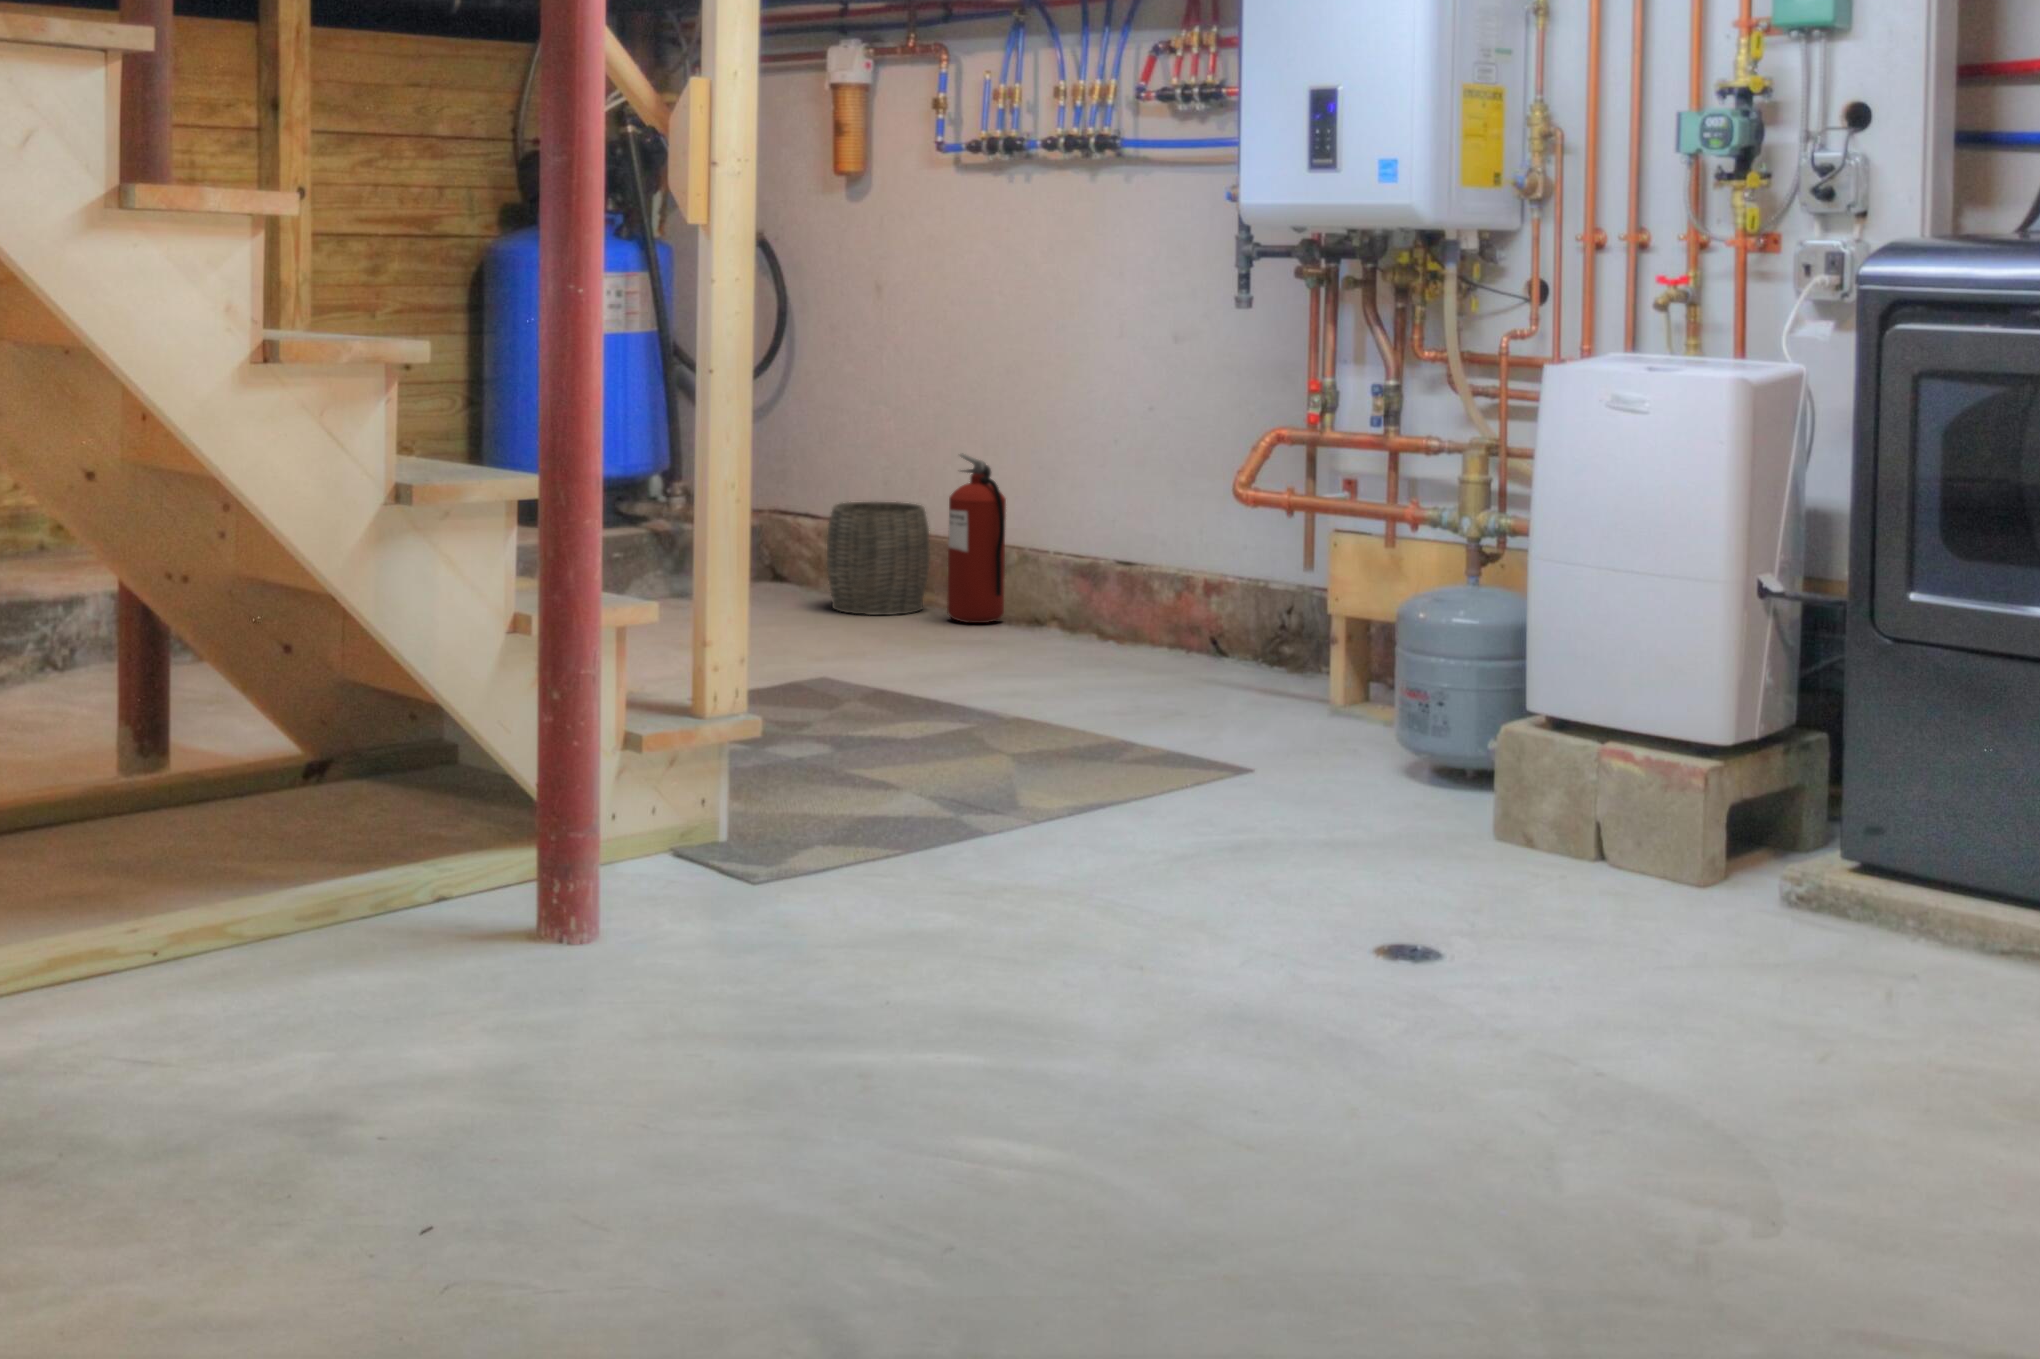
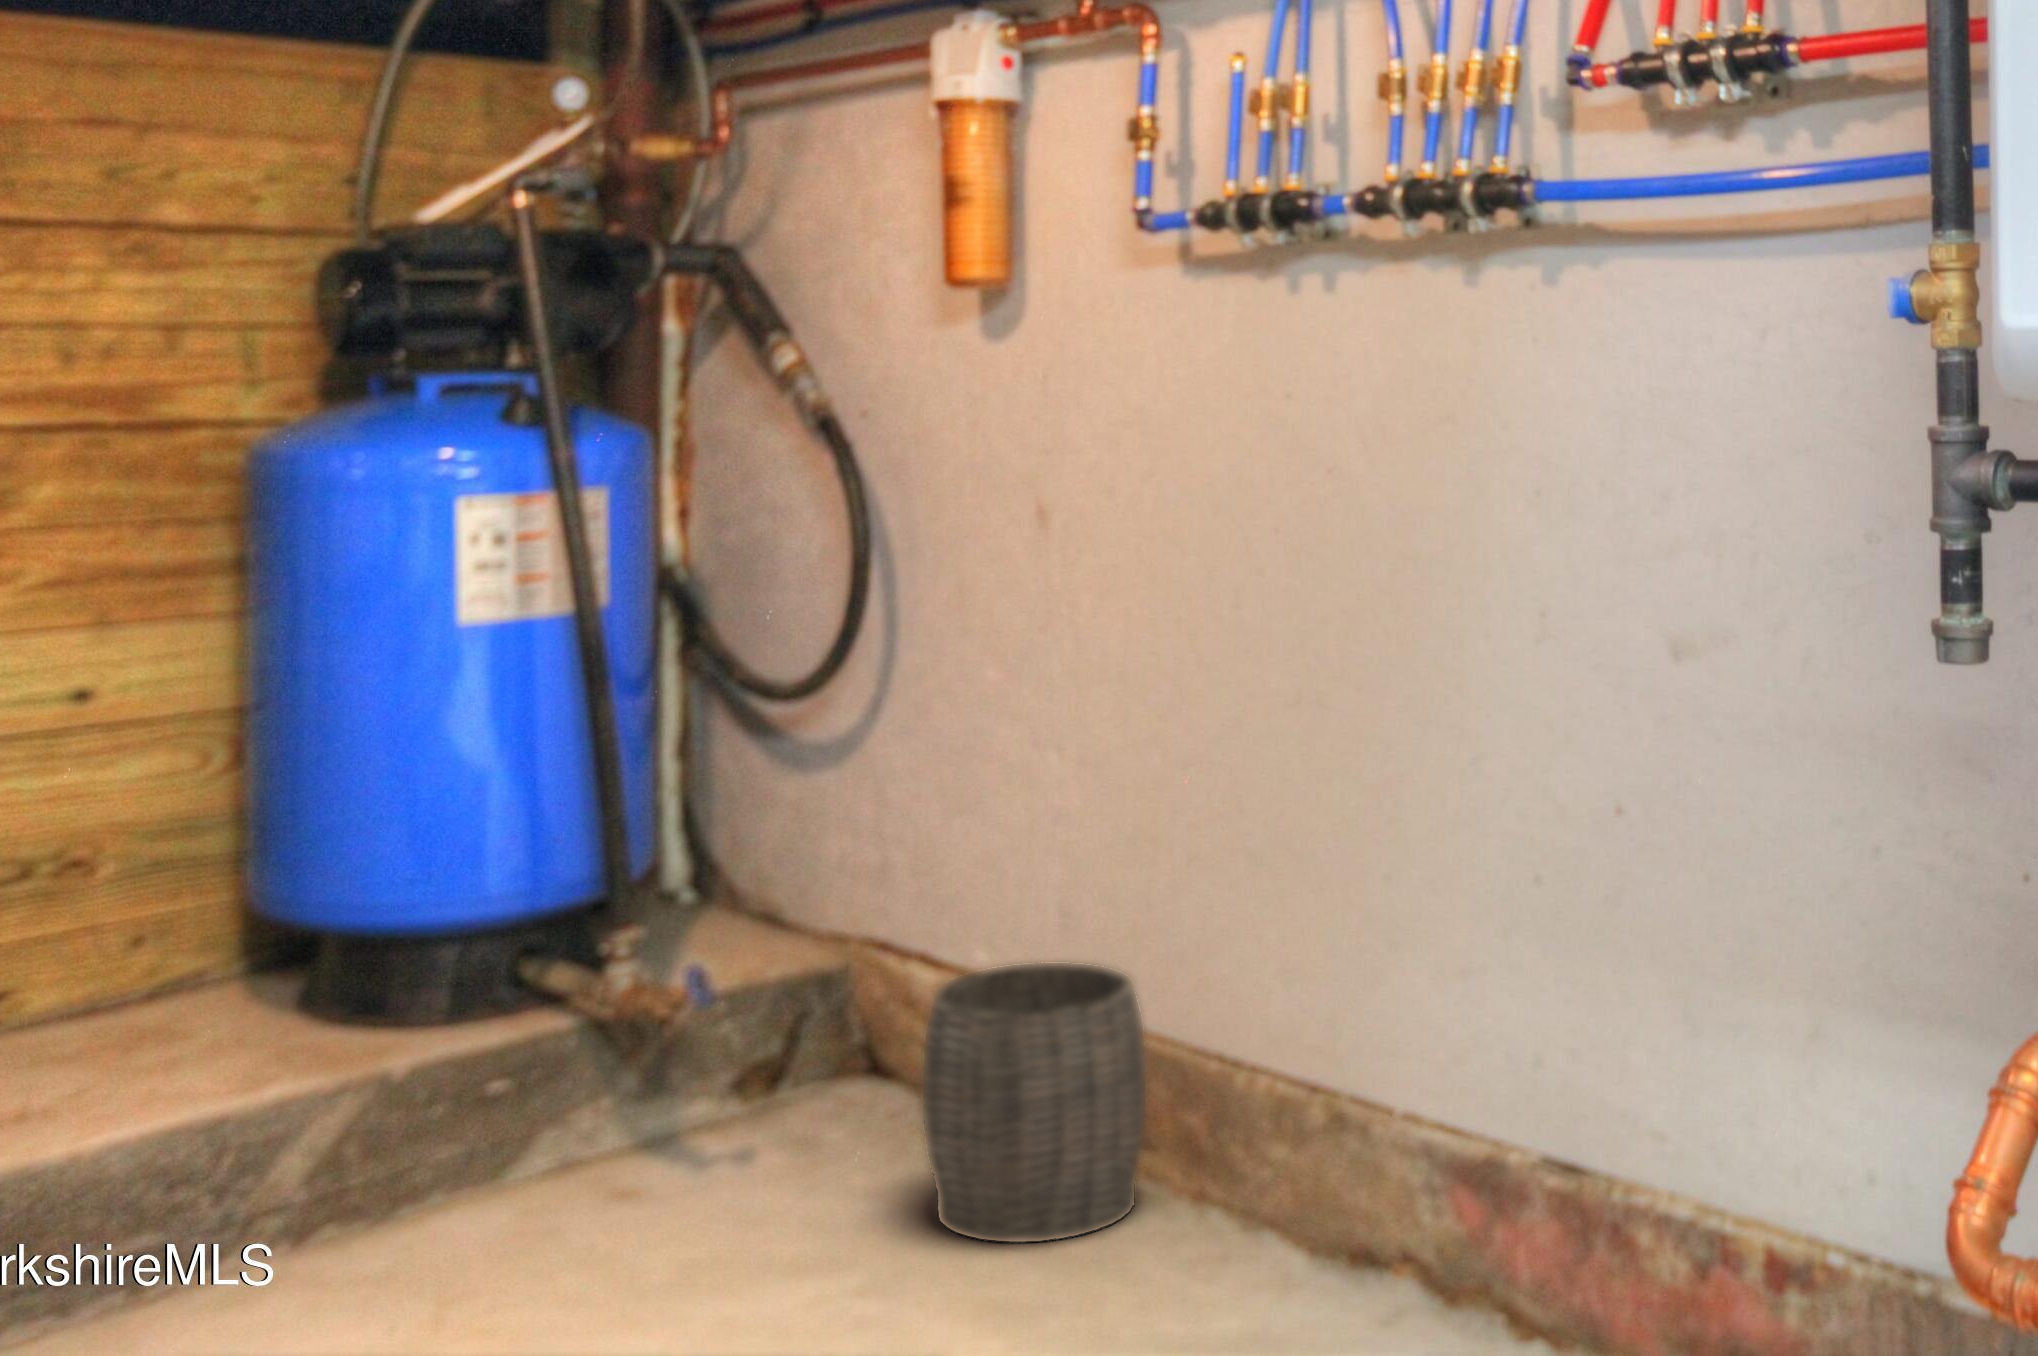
fire extinguisher: present [947,454,1006,623] -> none [1176,882,1305,1272]

